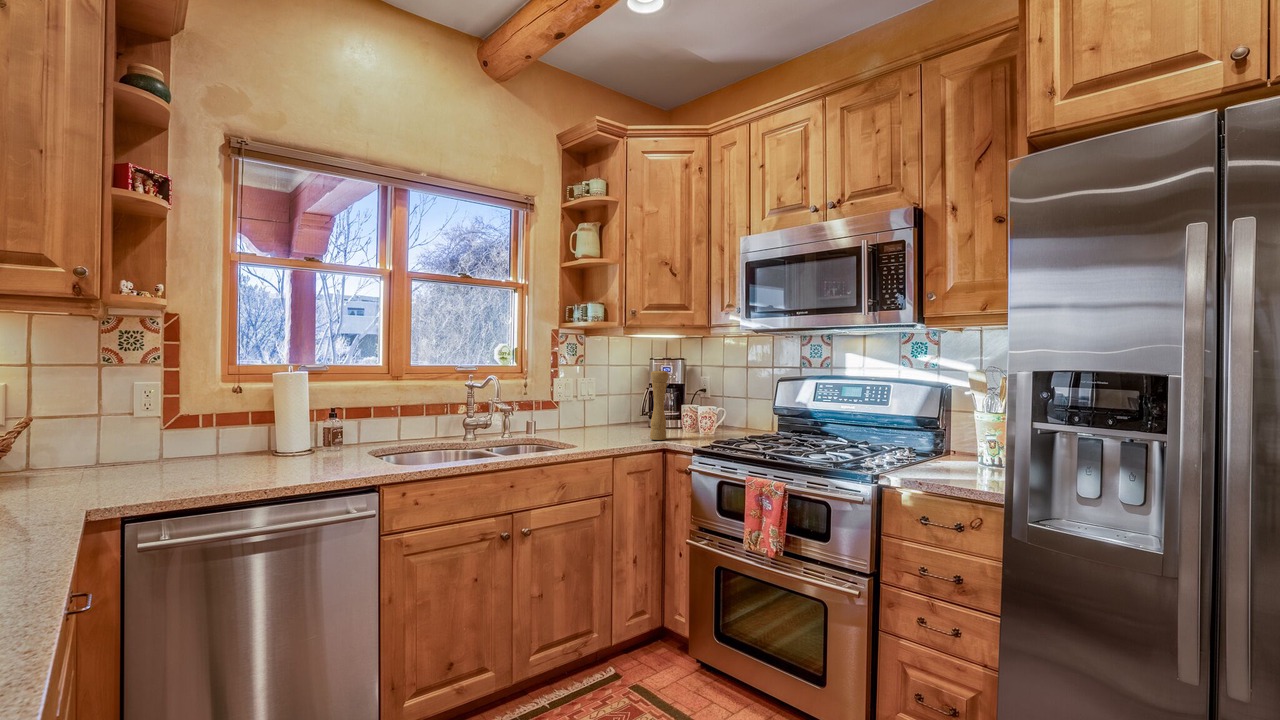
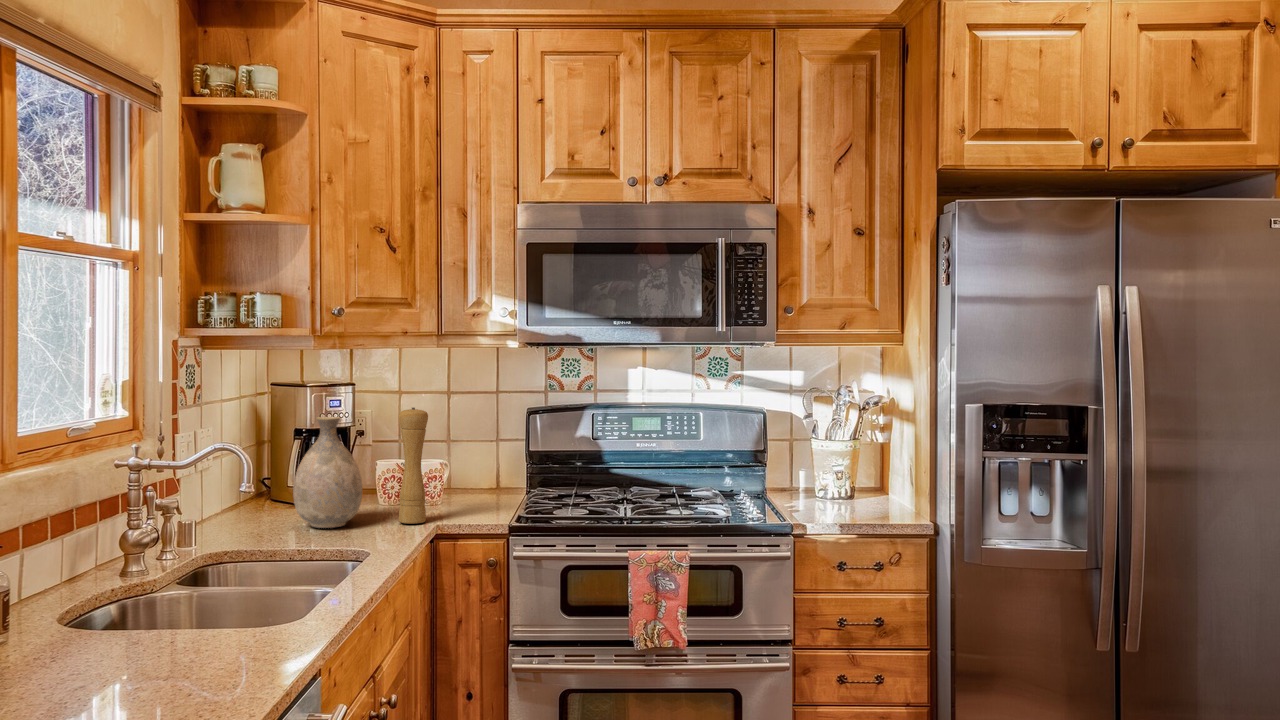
vase: none [602,374,640,437] -> present [293,417,362,528]

